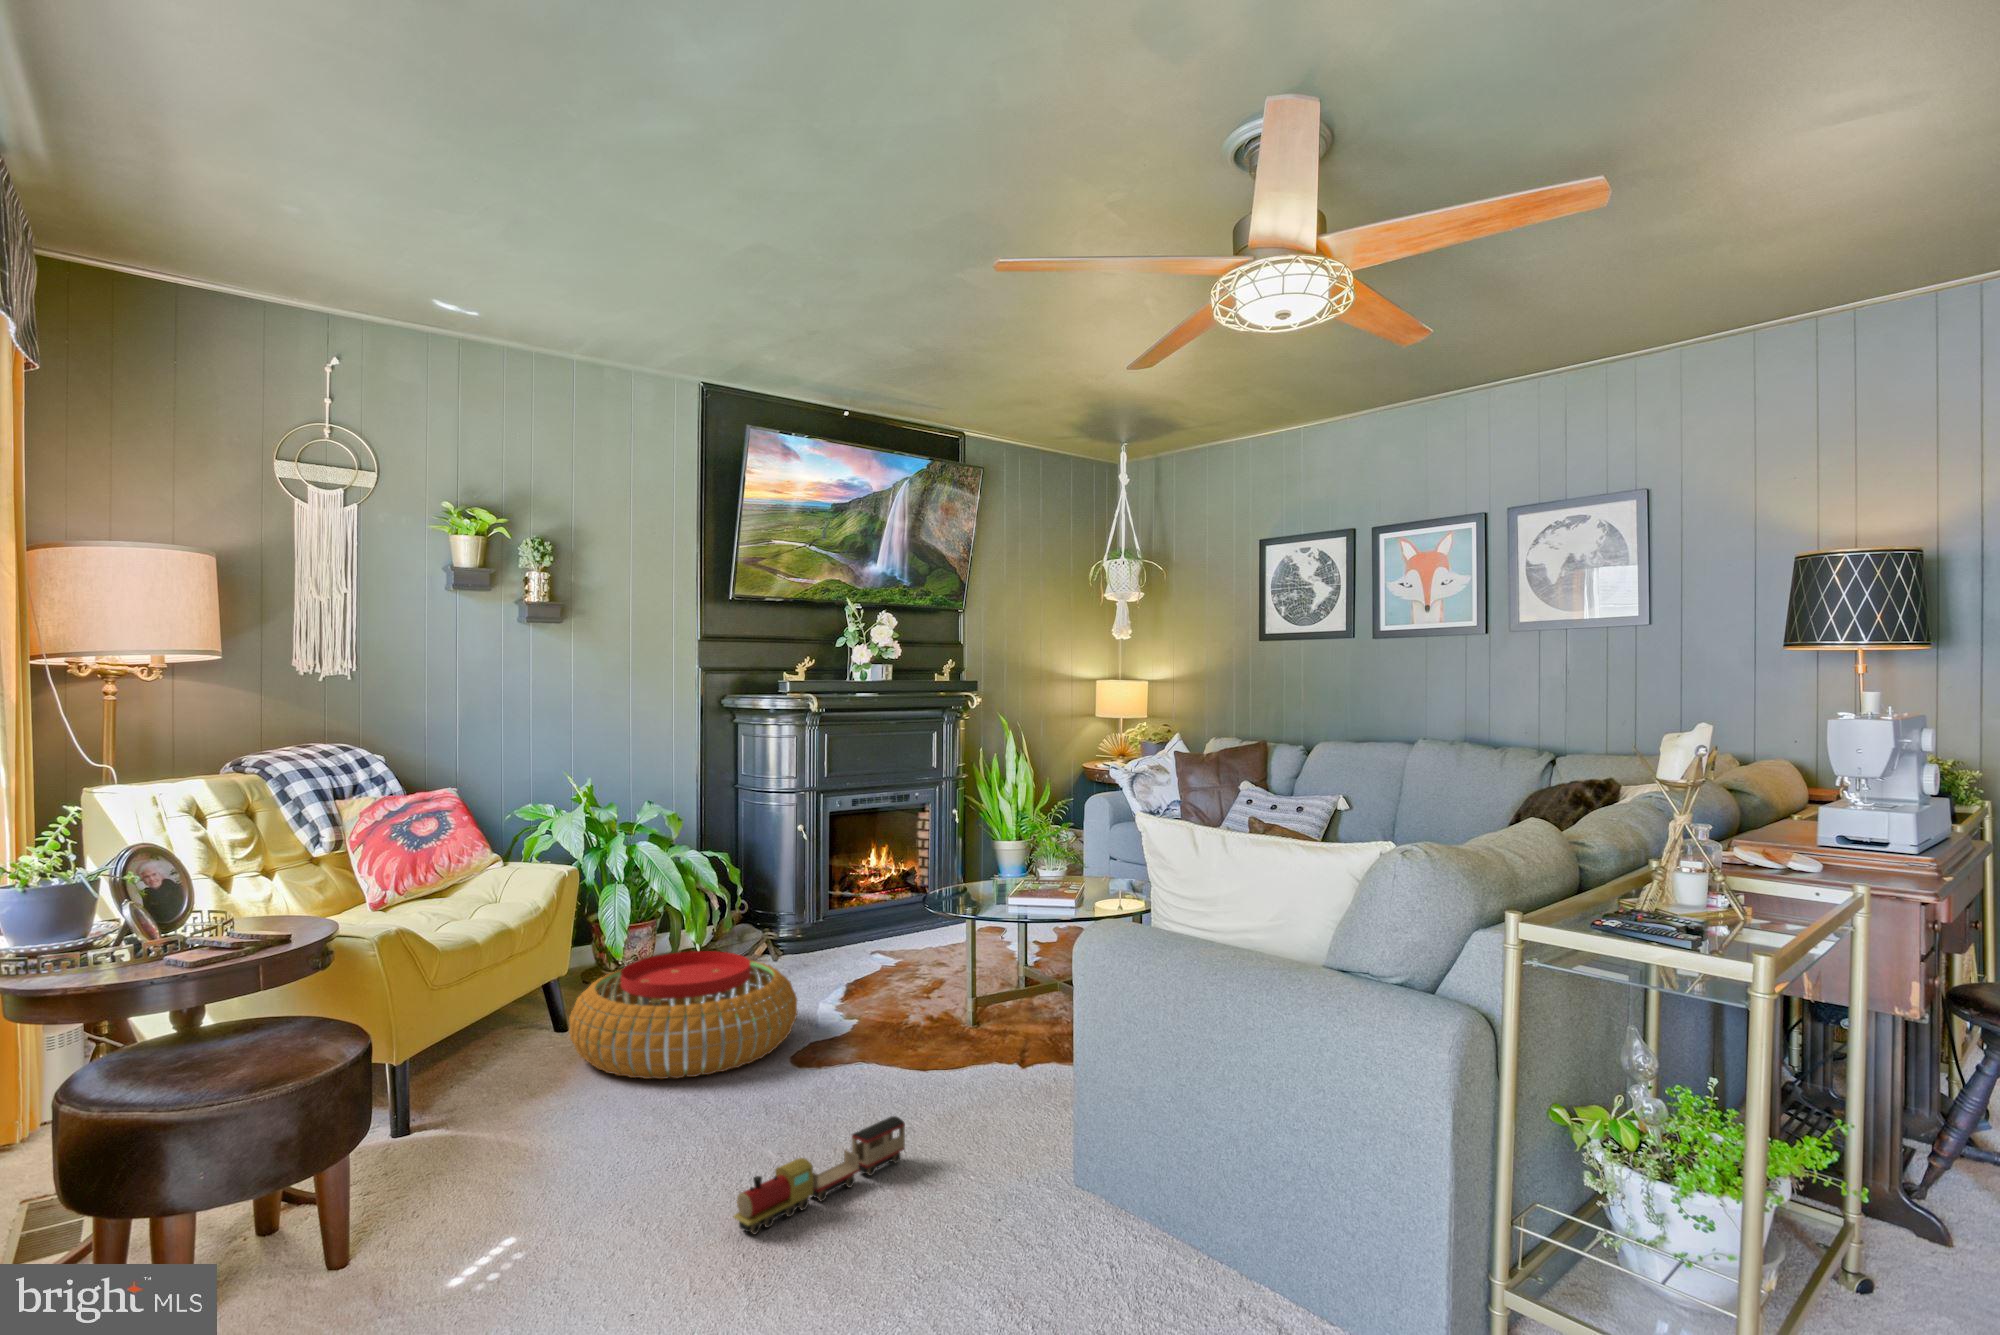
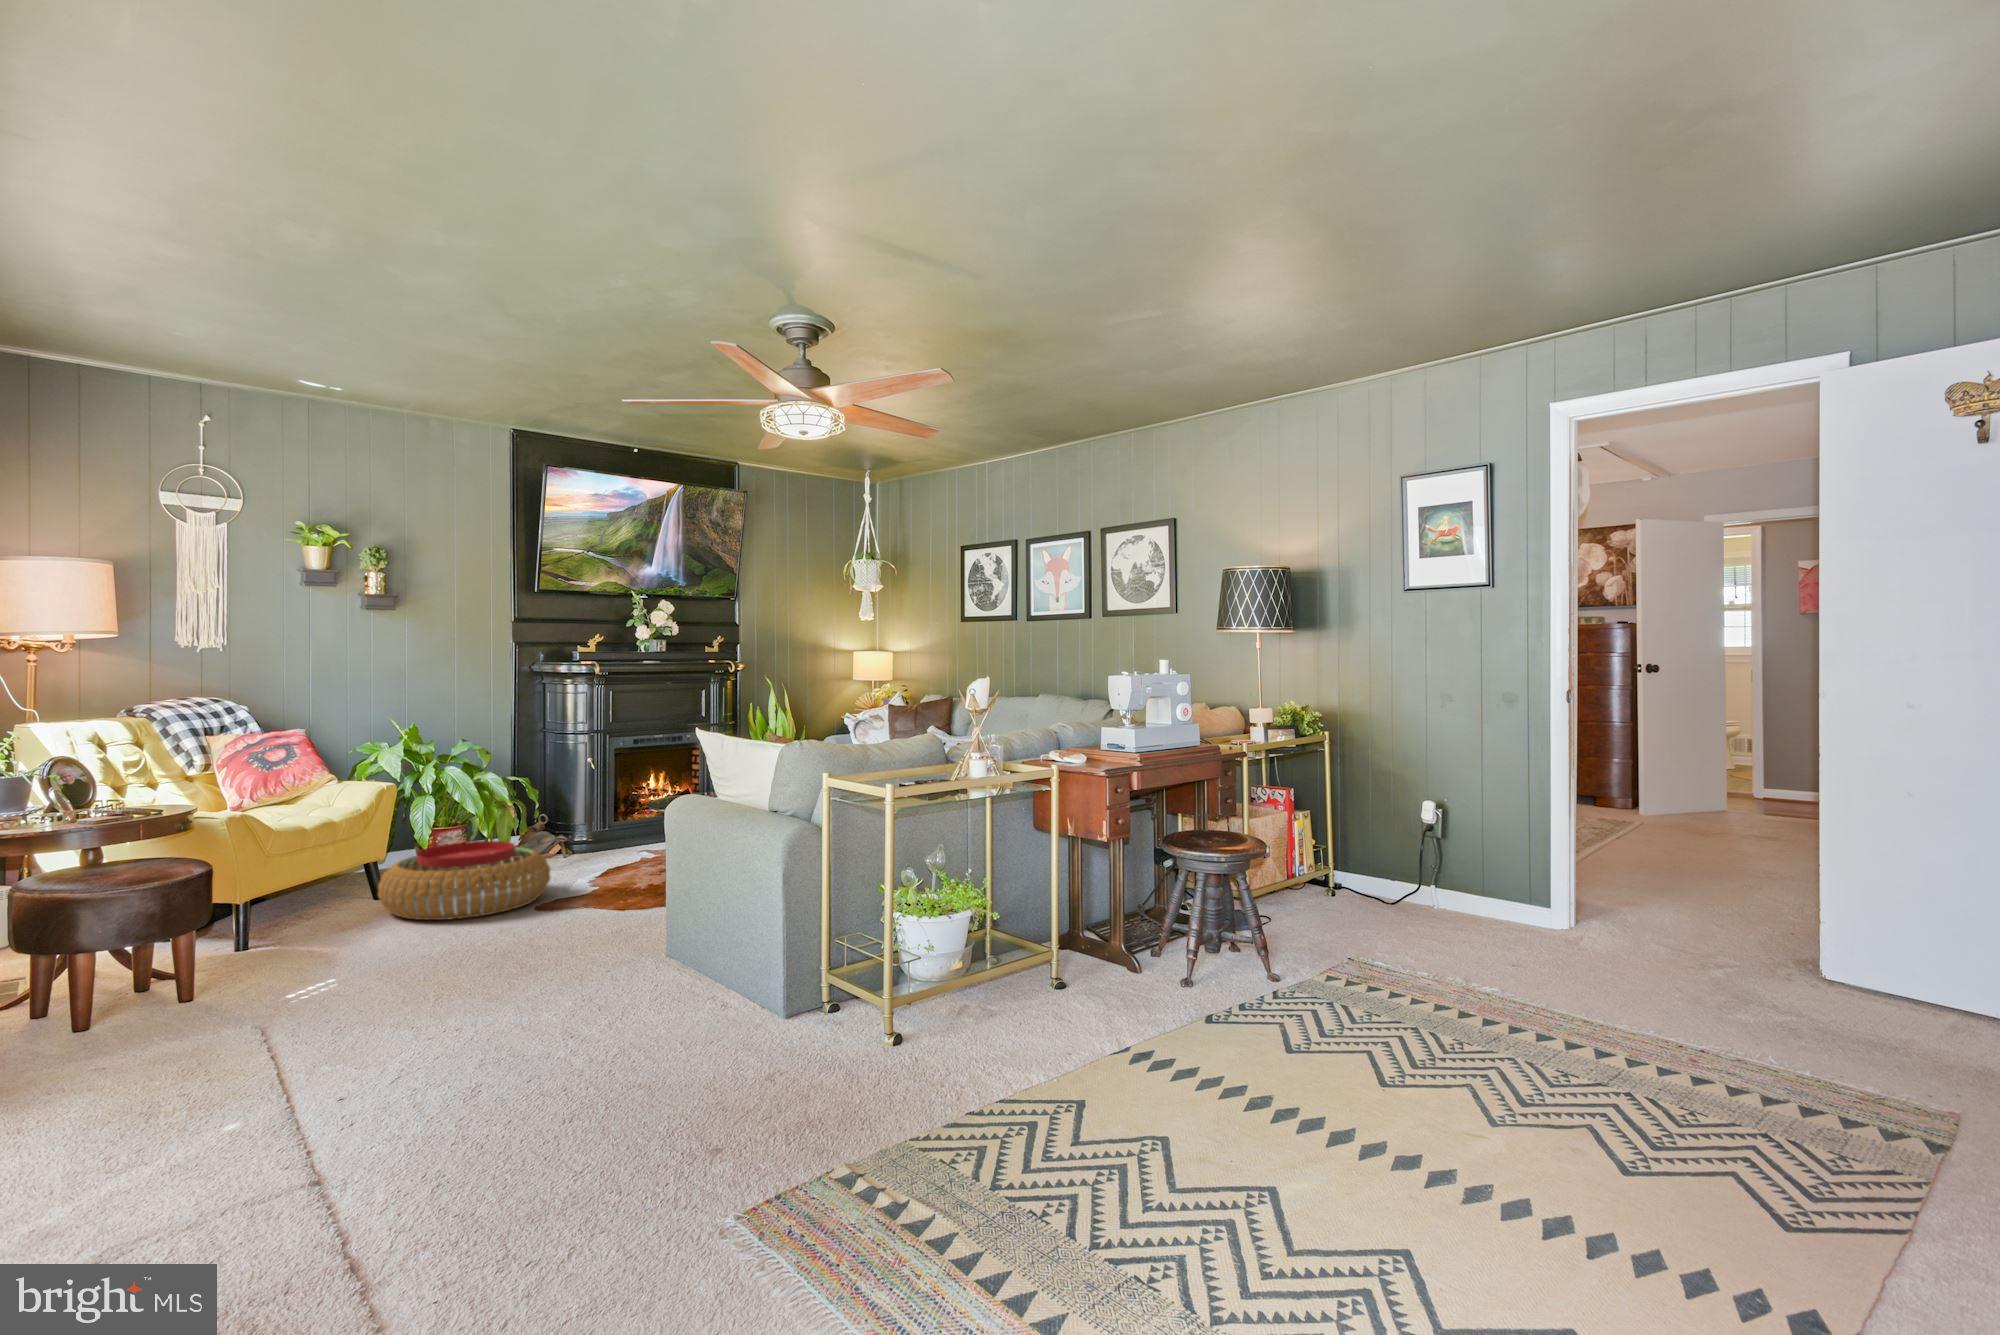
toy train: present [734,1116,905,1234] -> none [445,926,578,986]

